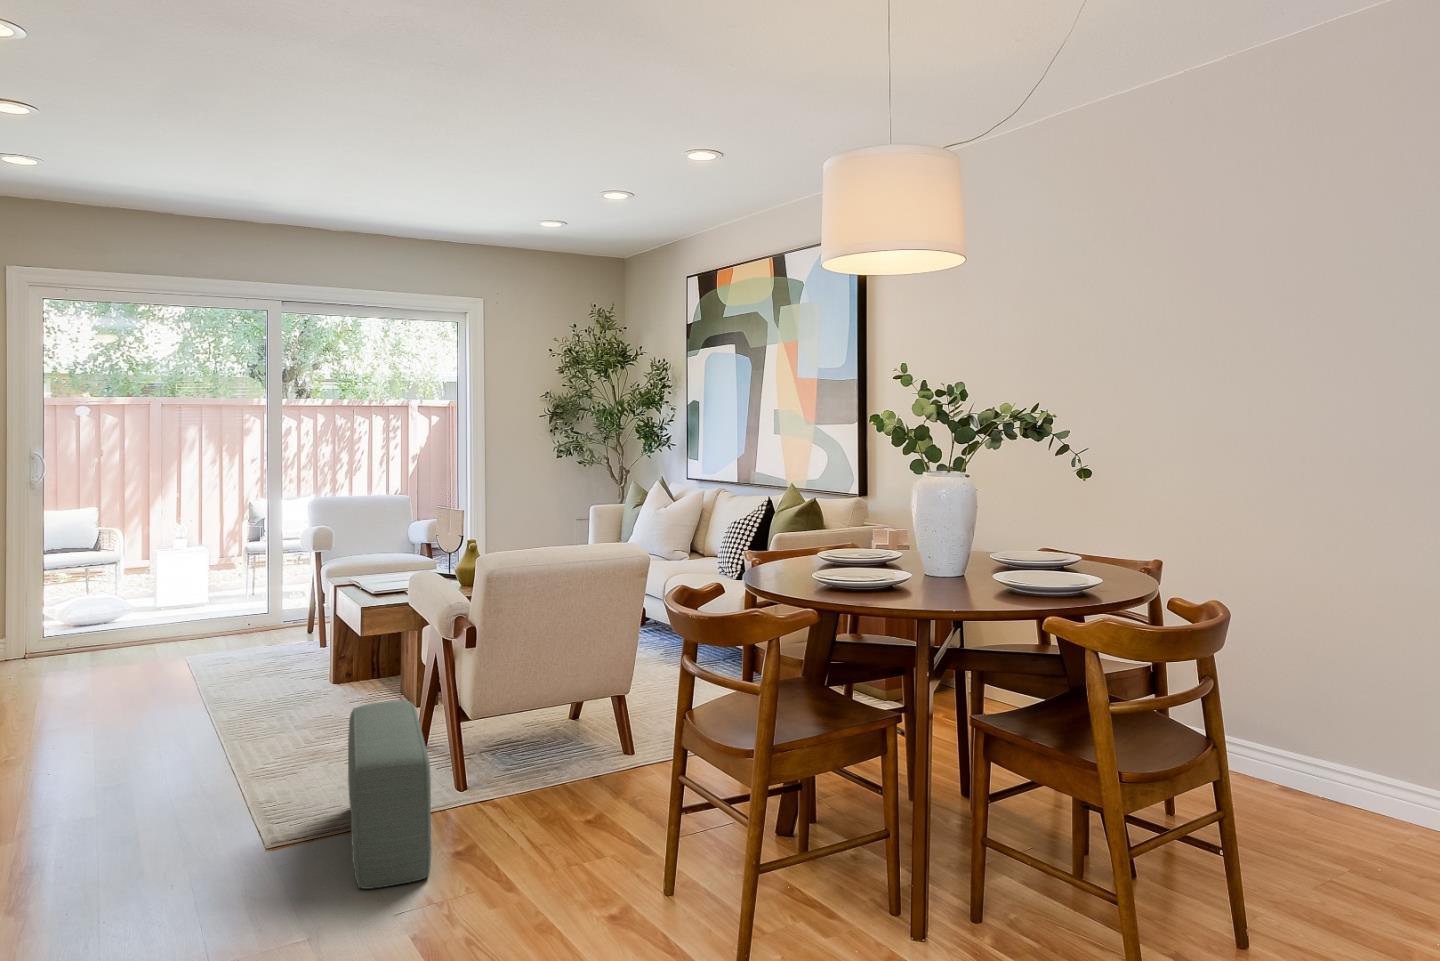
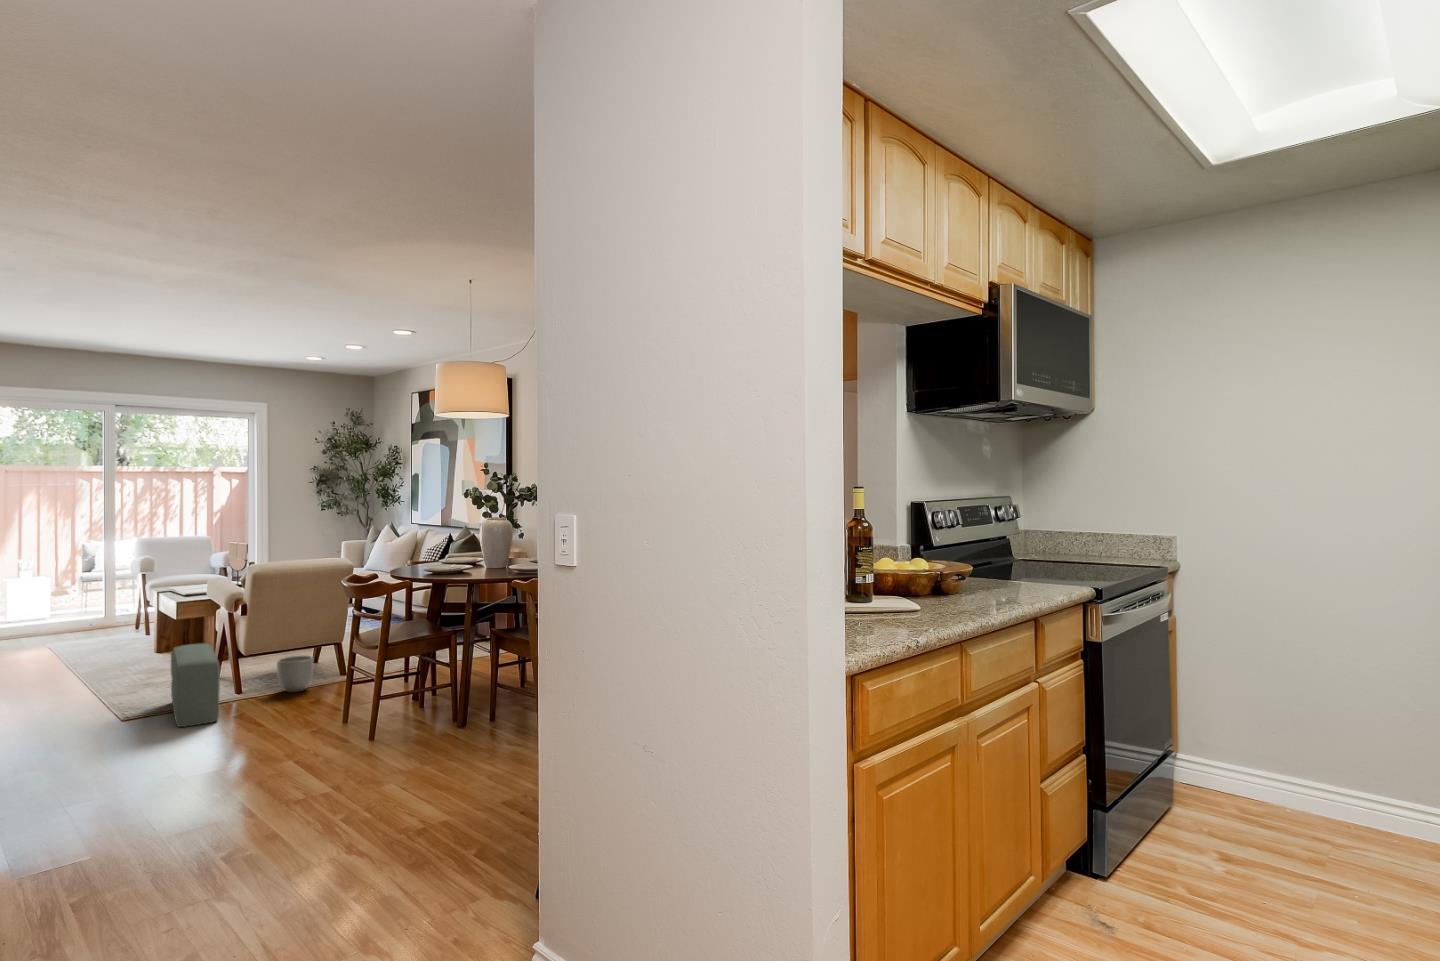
planter: none [524,726,586,798] -> present [277,655,313,692]

